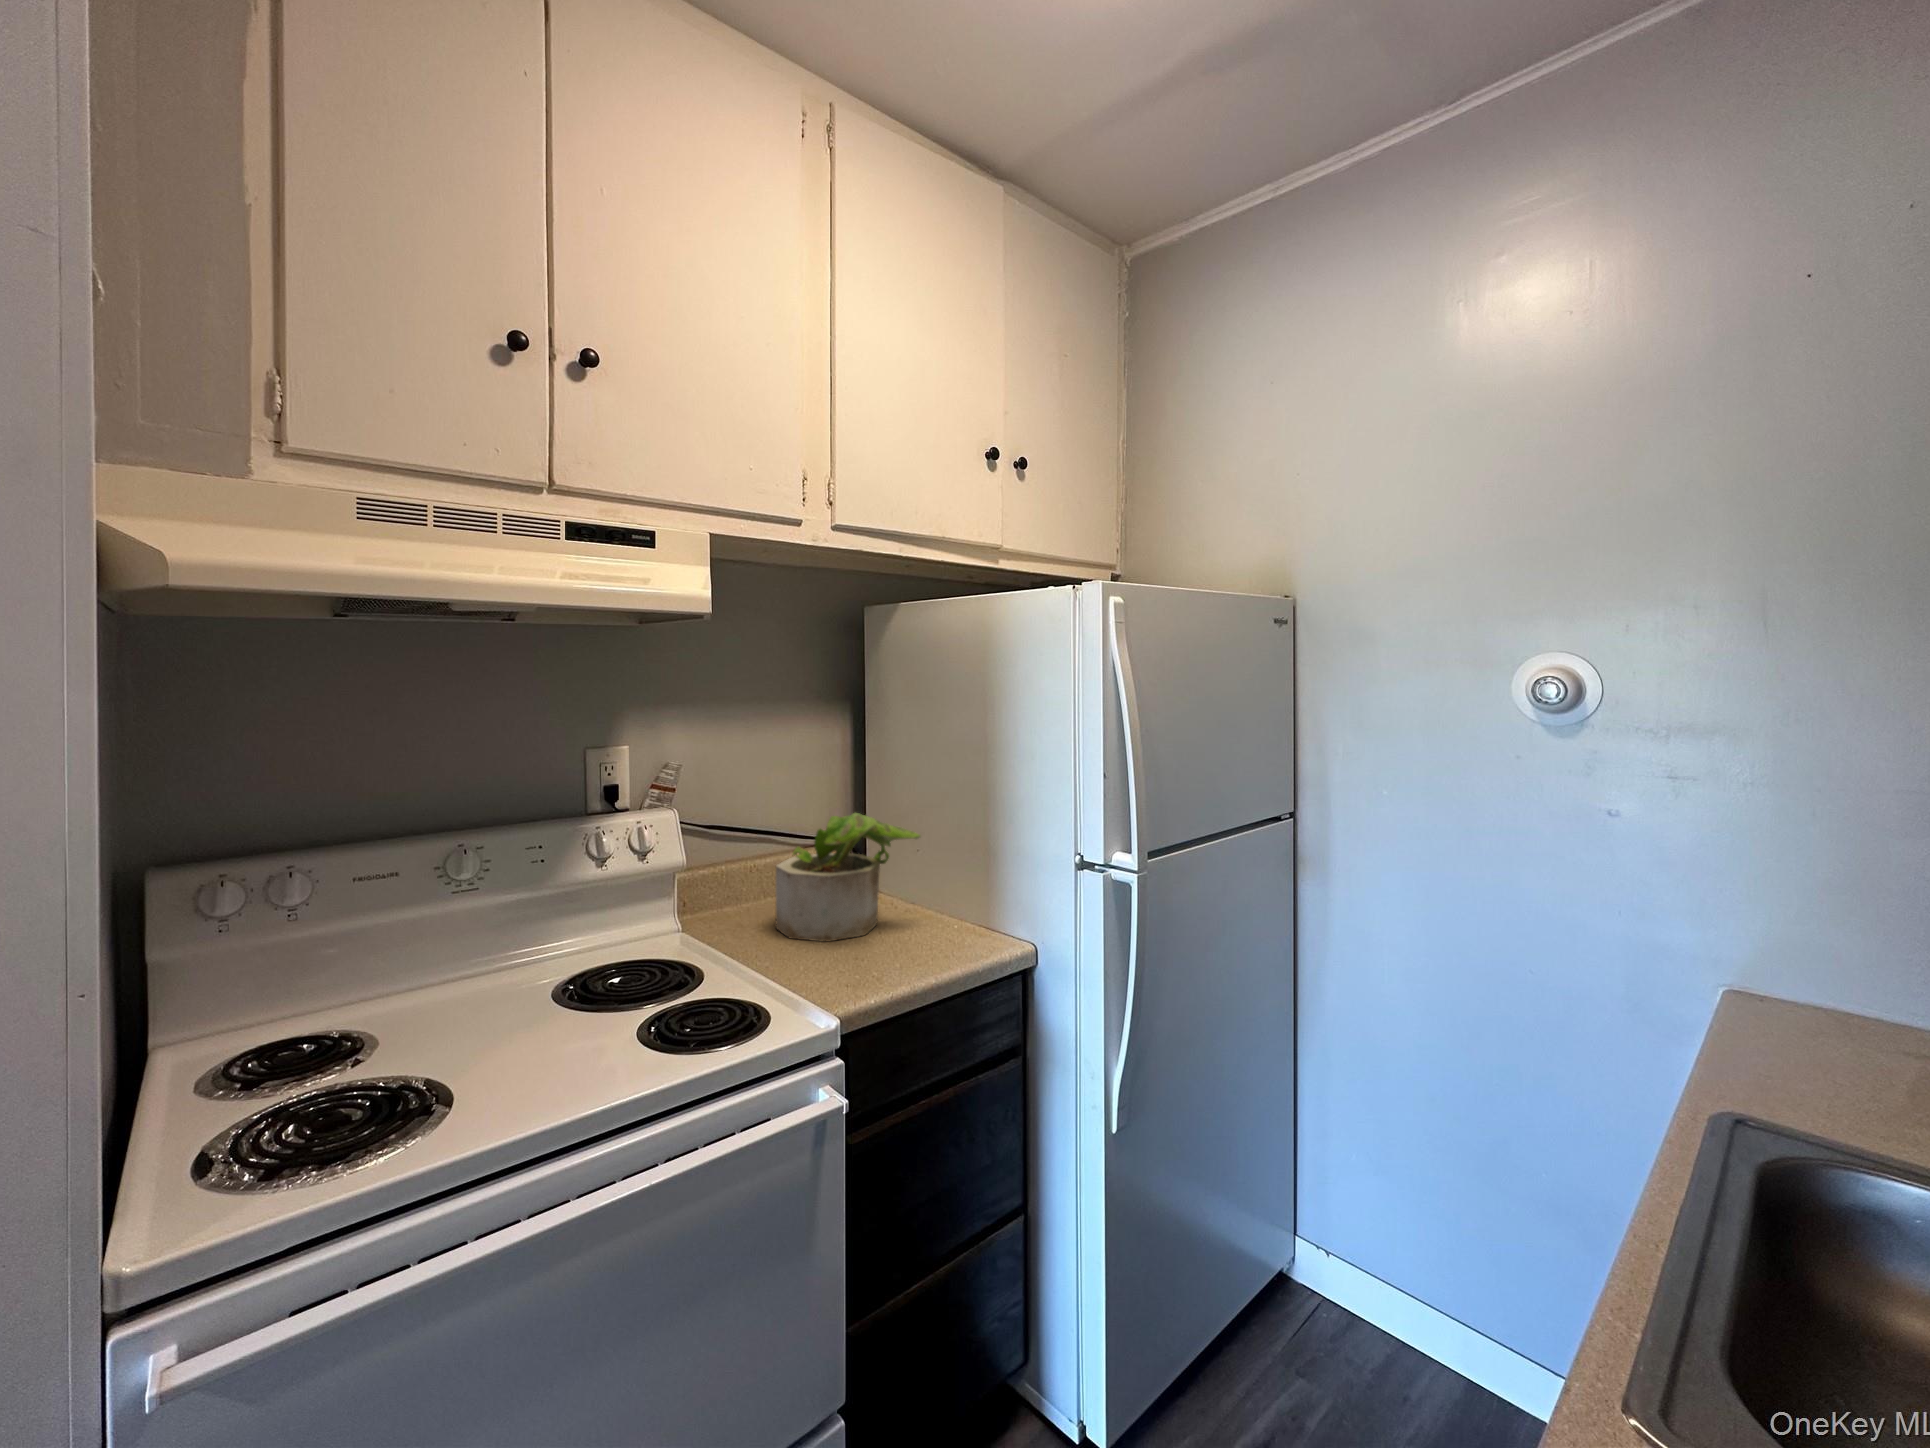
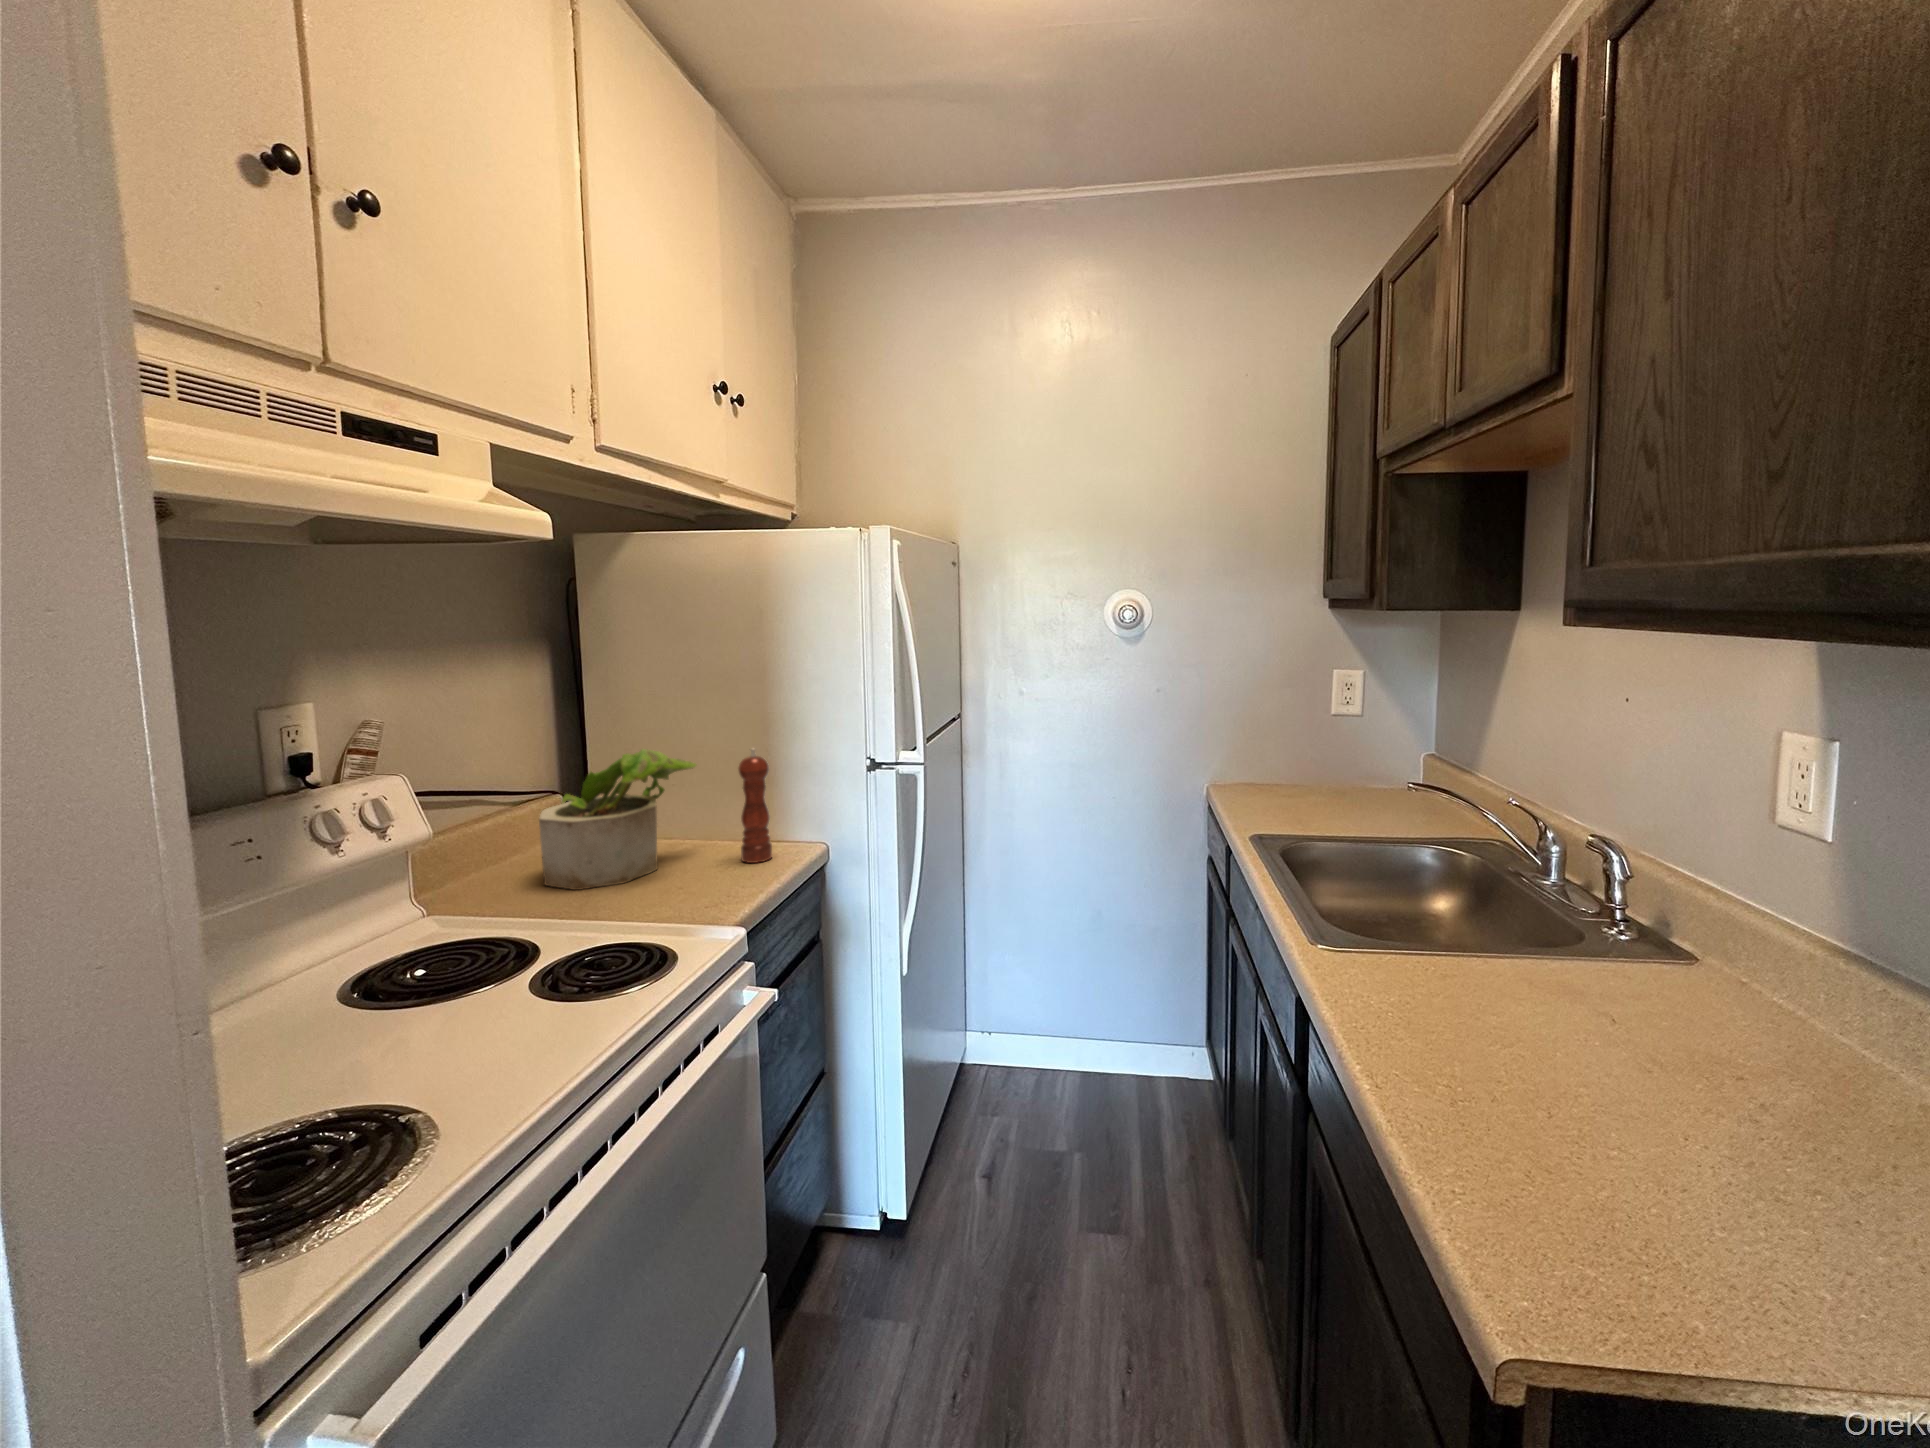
pepper mill: none [938,826,970,951] -> present [738,748,772,863]

